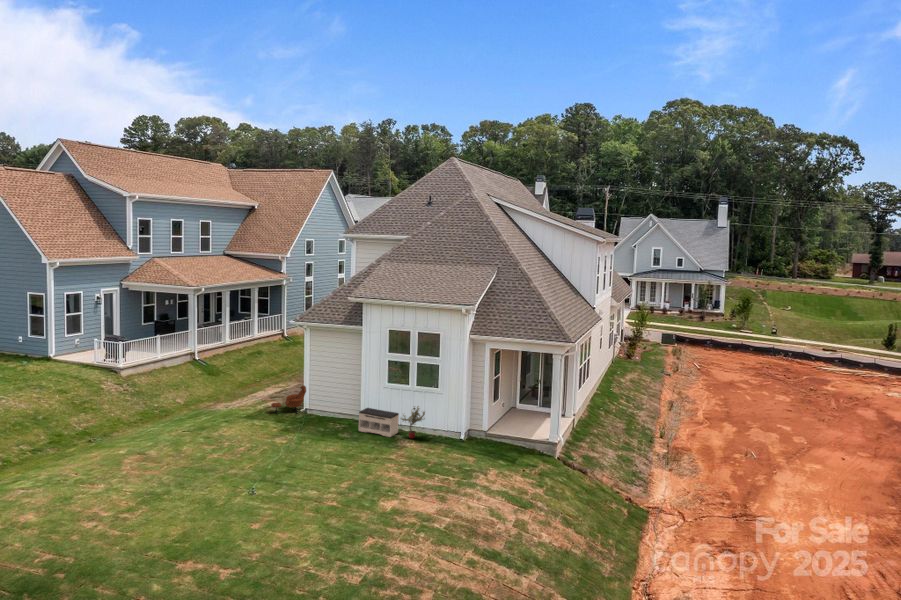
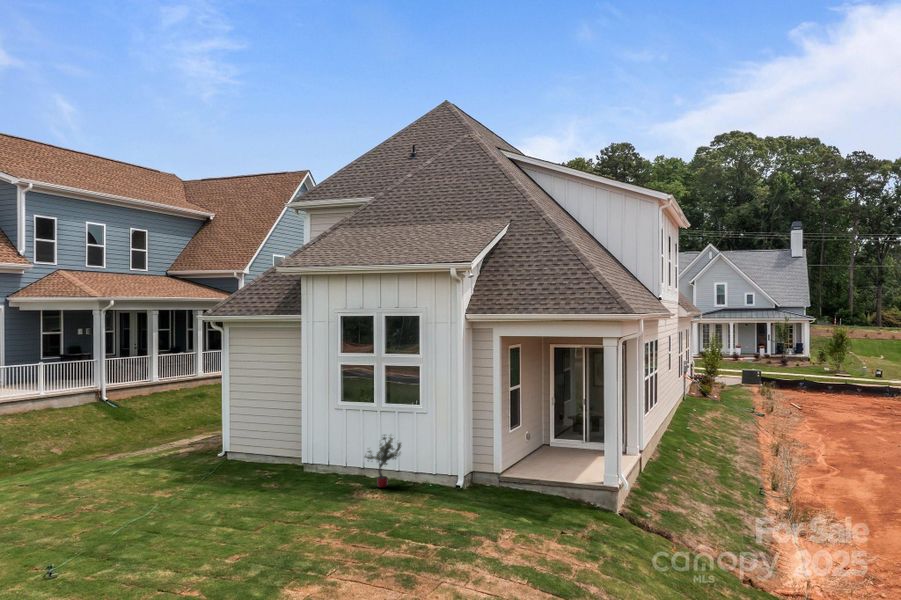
lounge chair: present [271,386,306,413] -> none [181,419,237,463]
bench: present [359,408,399,437] -> none [302,444,364,487]

